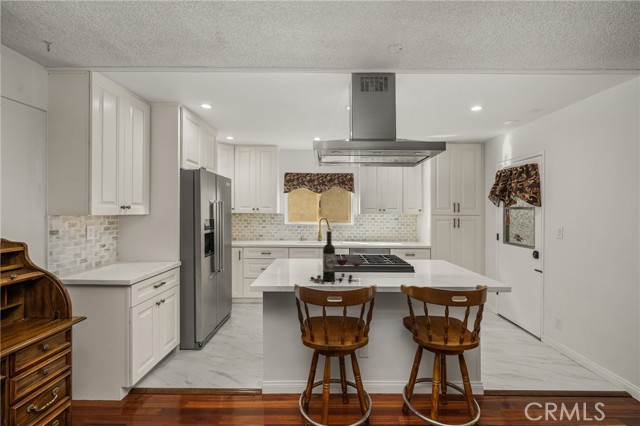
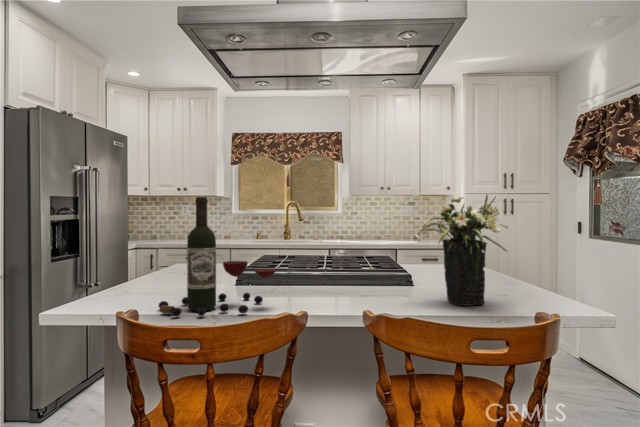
flower arrangement: none [420,231,462,279] -> present [414,195,508,306]

